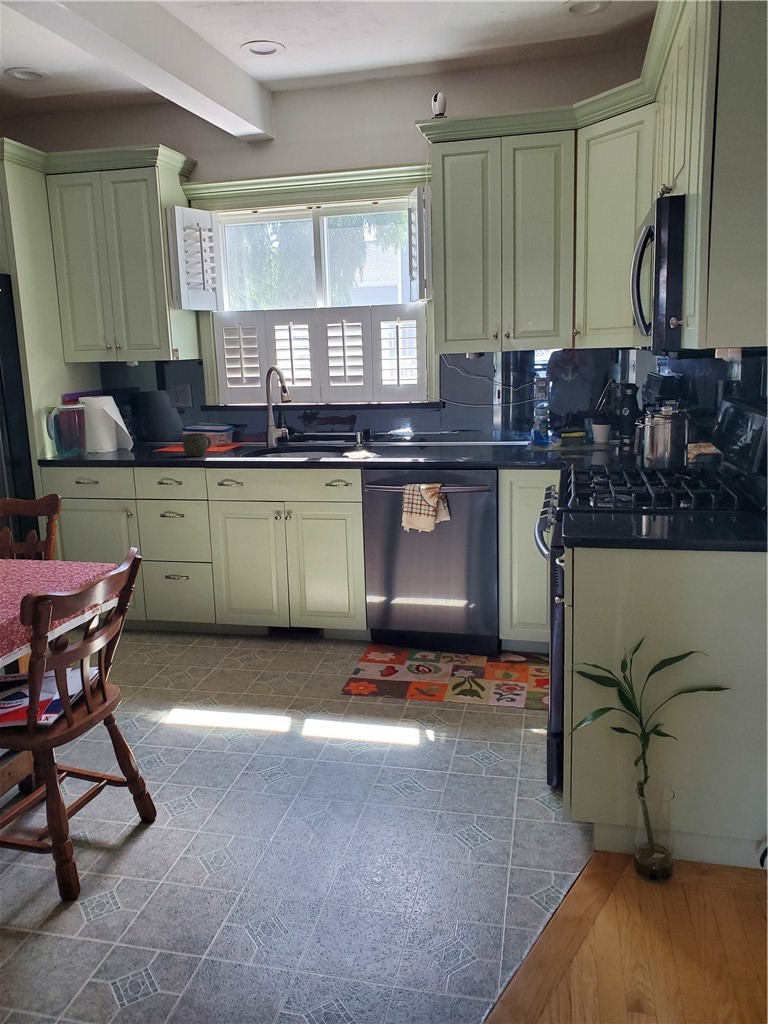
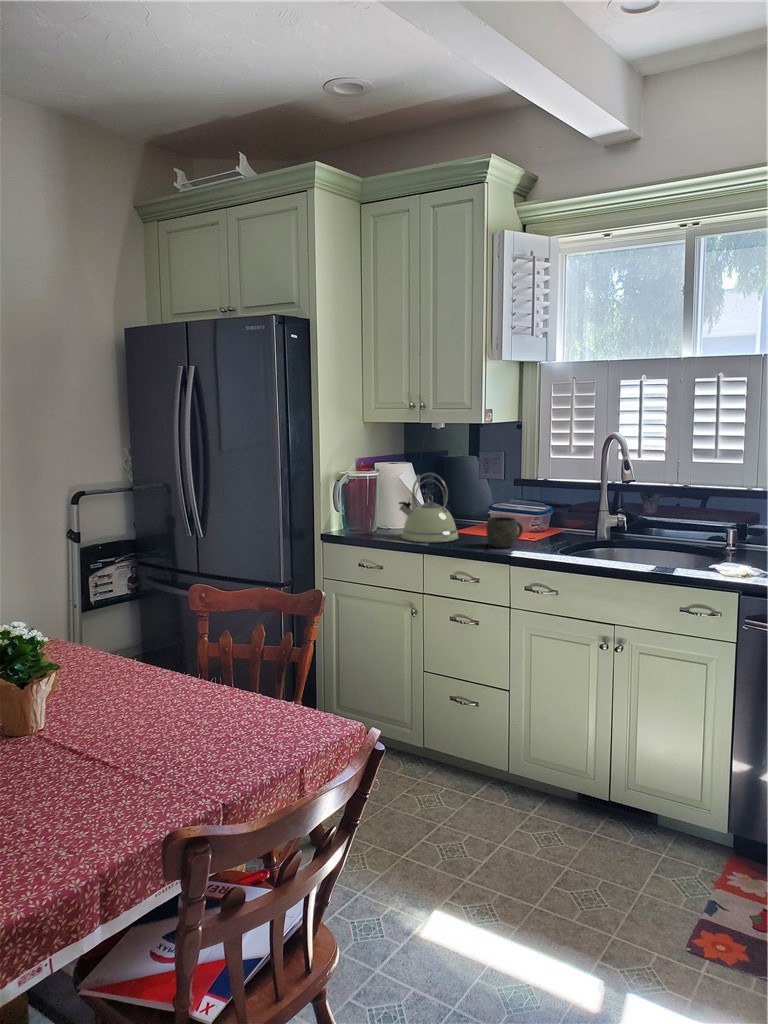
kettle: none [107,402,160,458] -> present [399,473,459,542]

